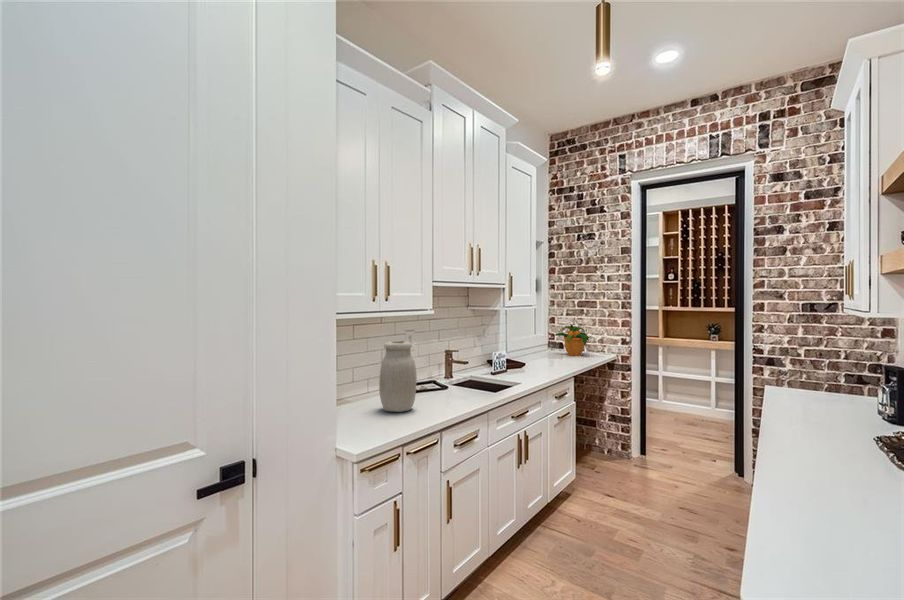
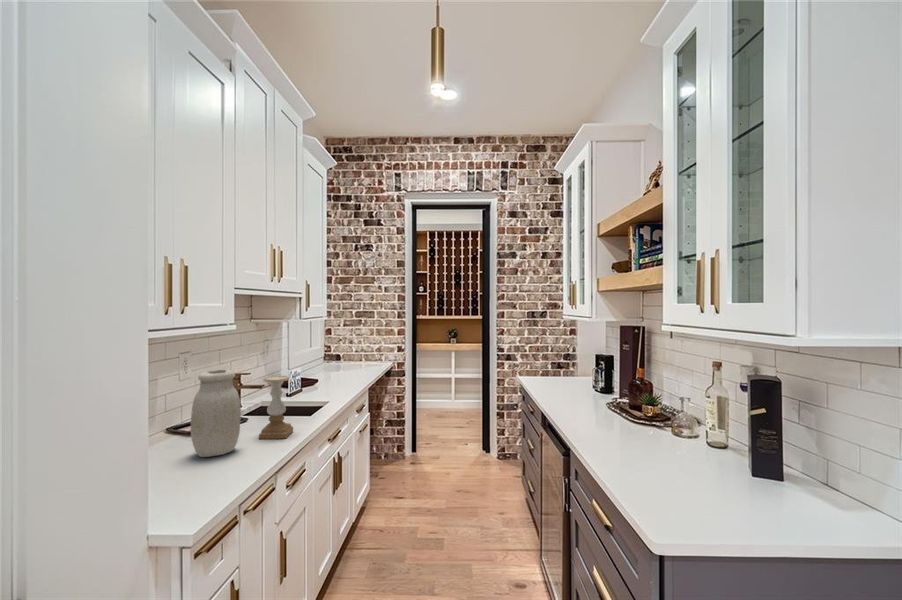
potted plant: present [553,324,590,356] -> none [332,335,373,367]
candle holder: none [436,351,468,408] -> present [259,376,293,439]

